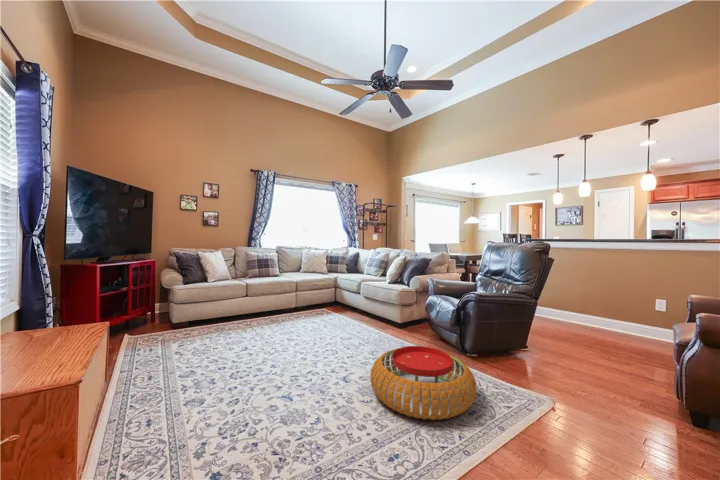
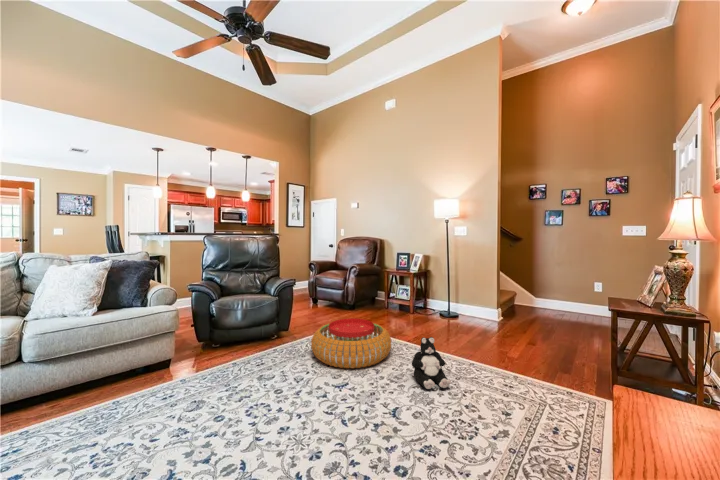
plush toy: none [294,379,352,447] -> present [412,337,451,389]

